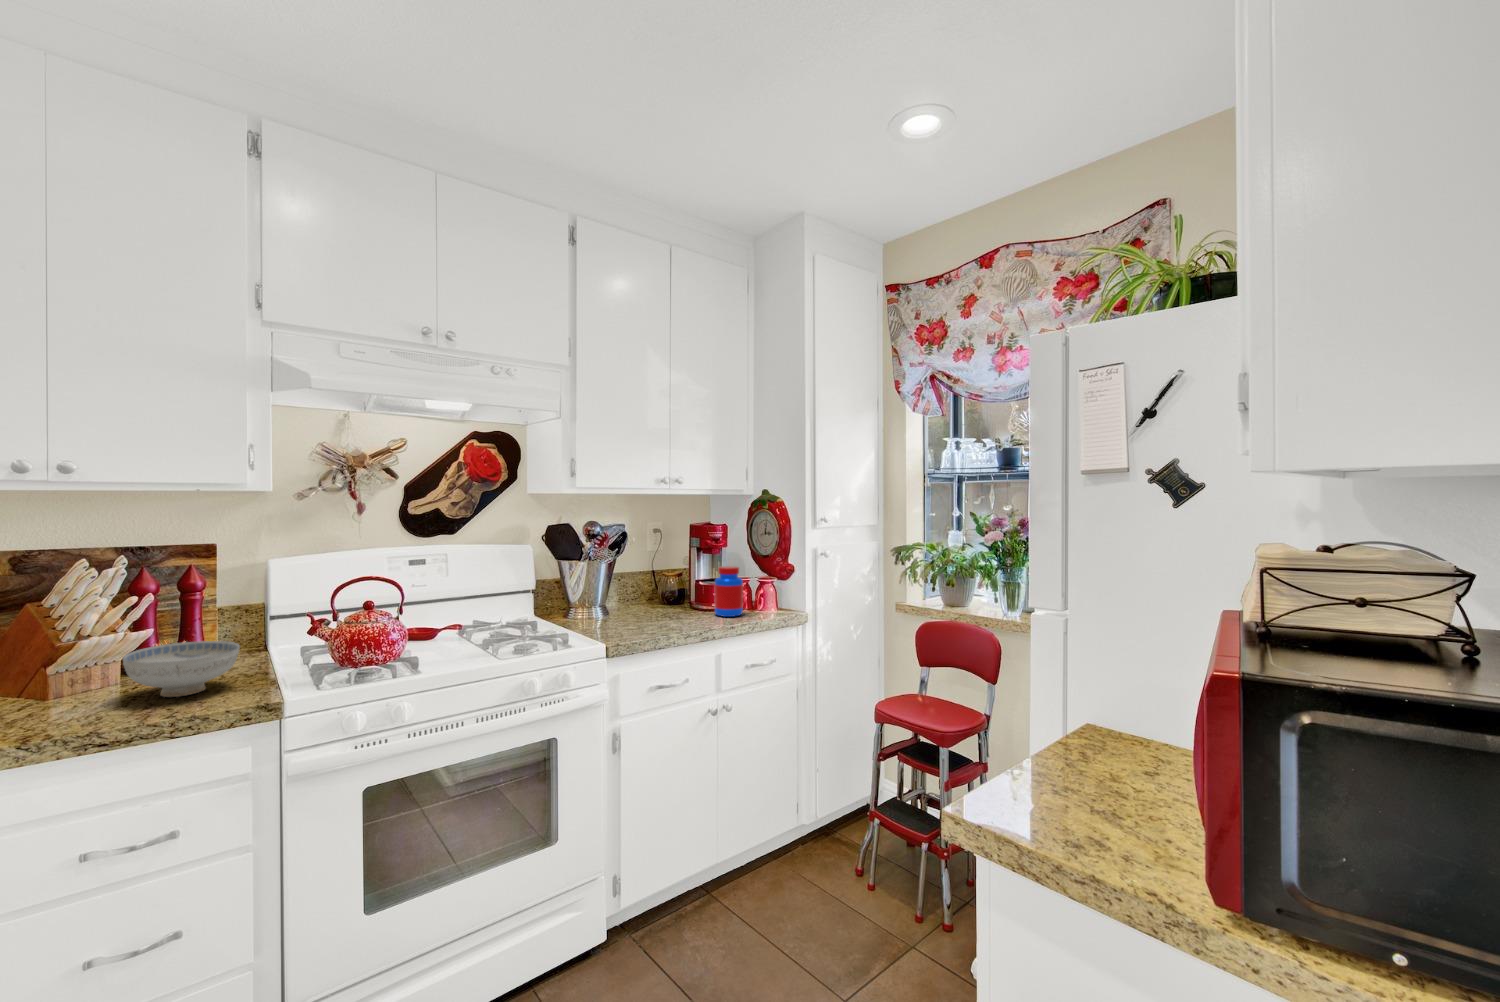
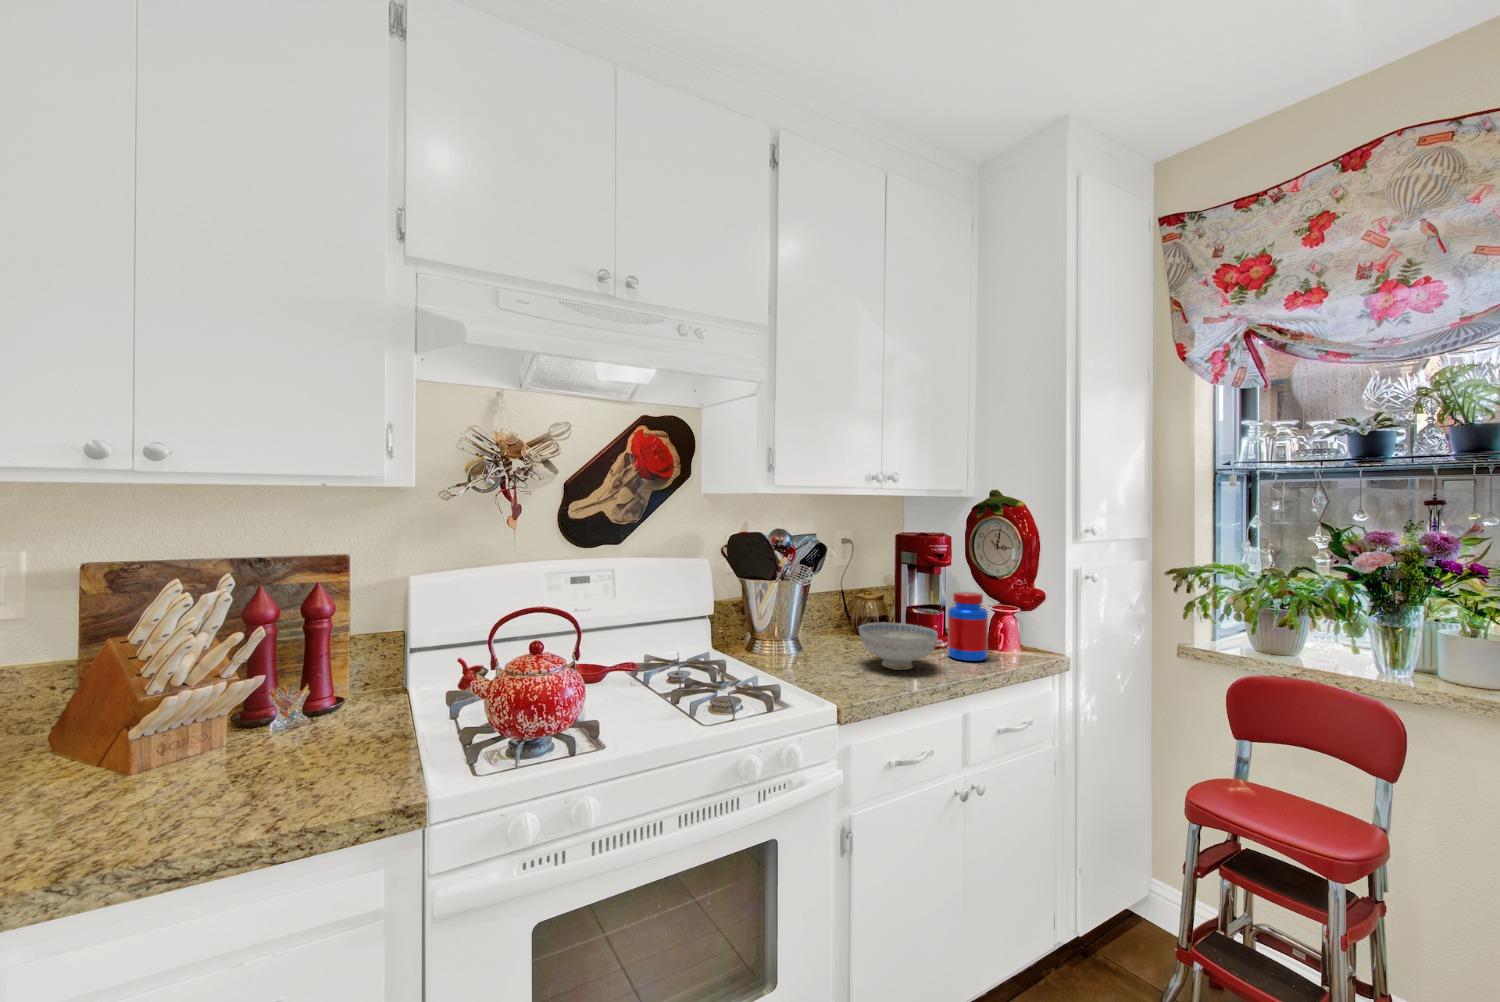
ceramic bowl: present [123,641,240,697] -> present [859,623,938,670]

